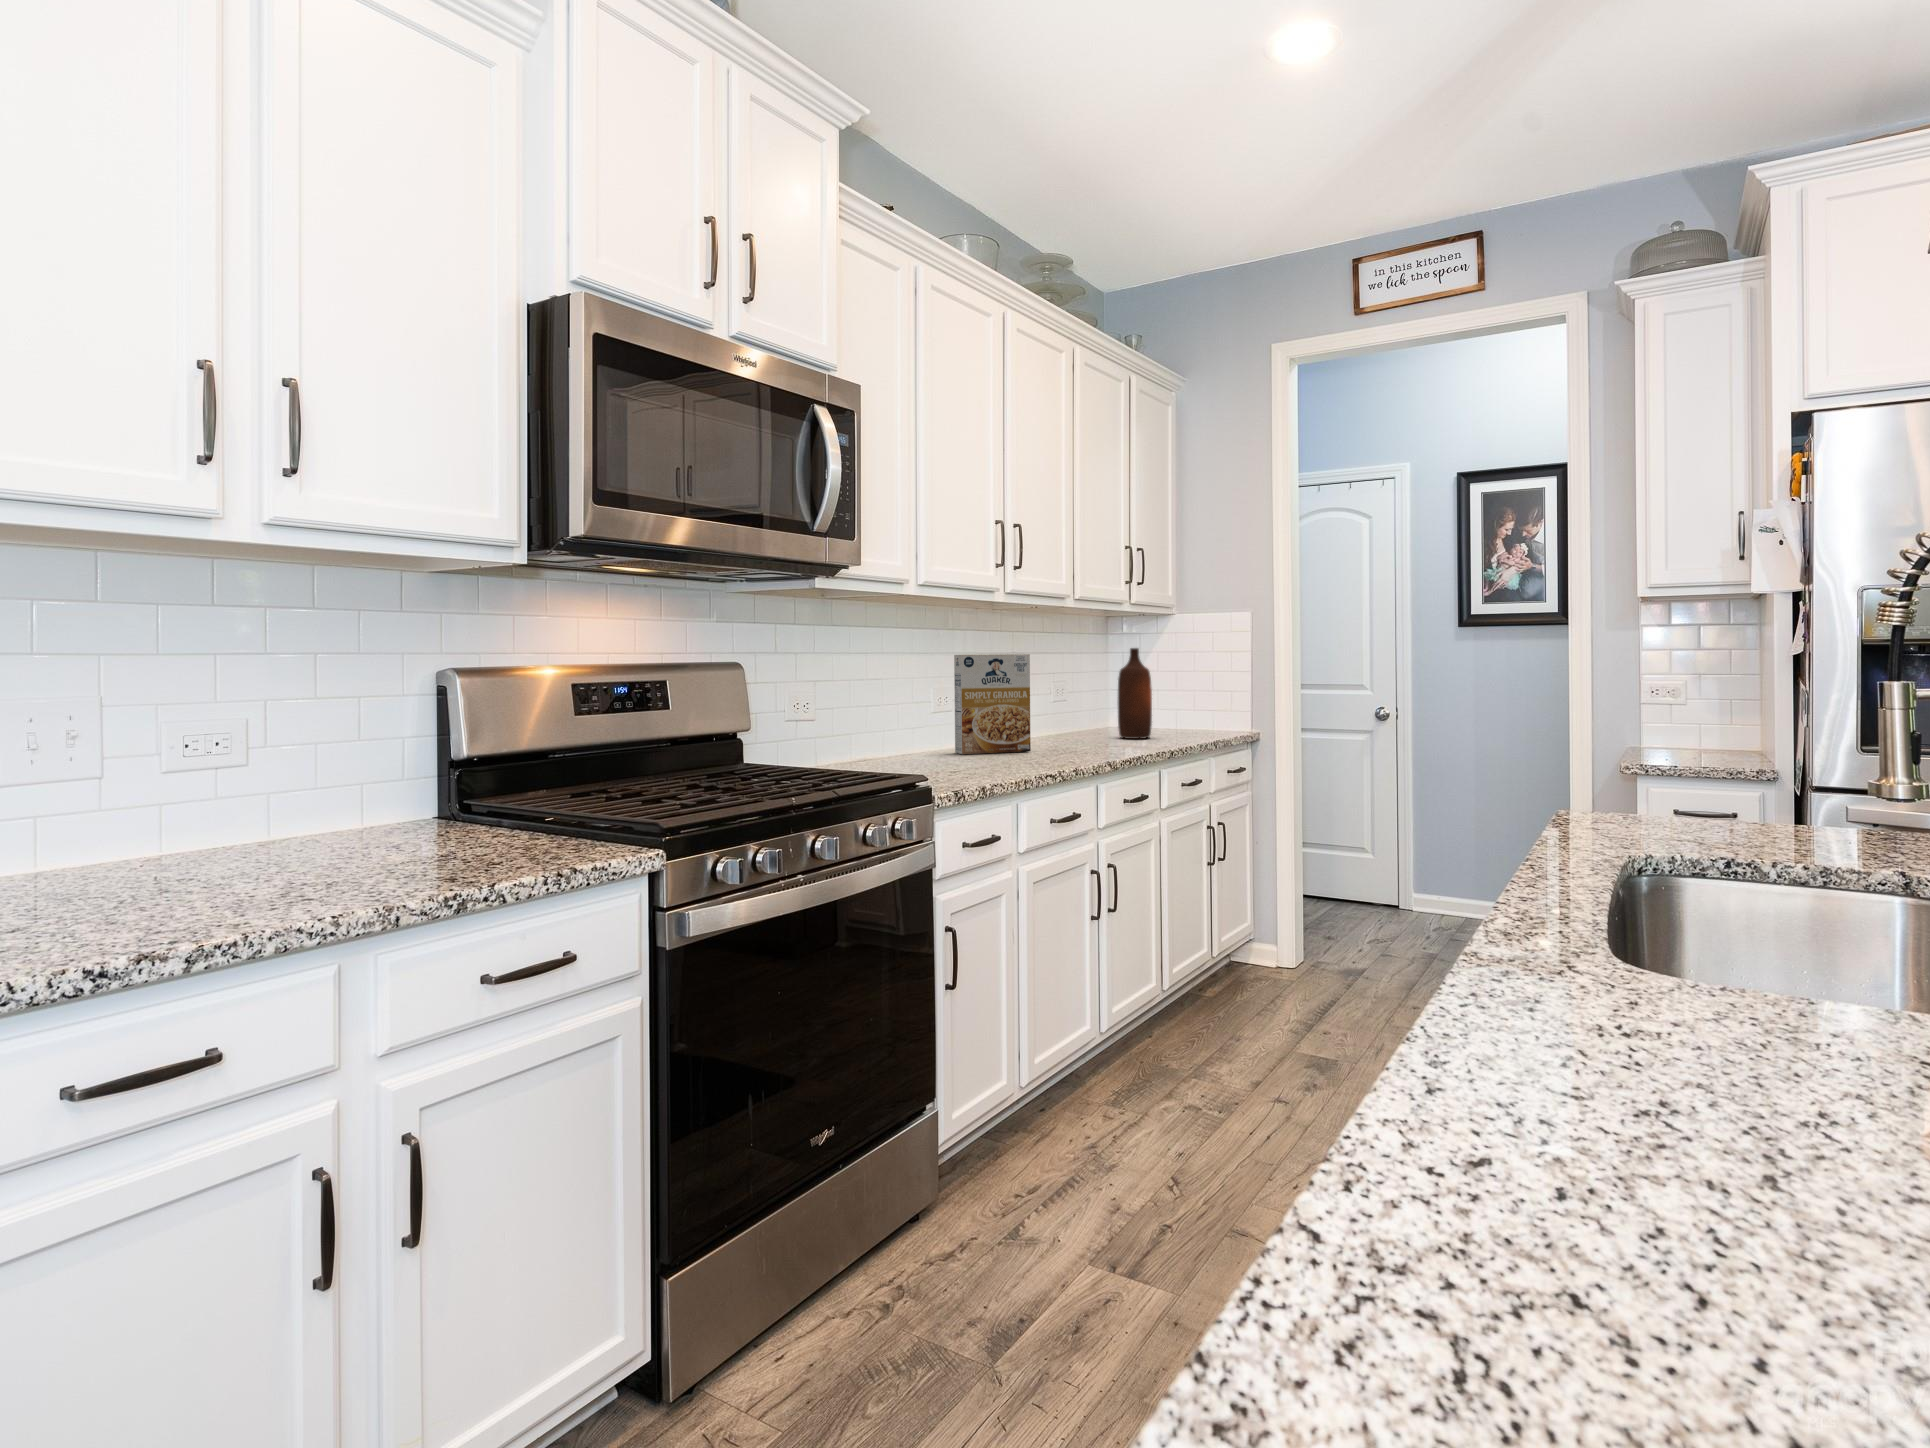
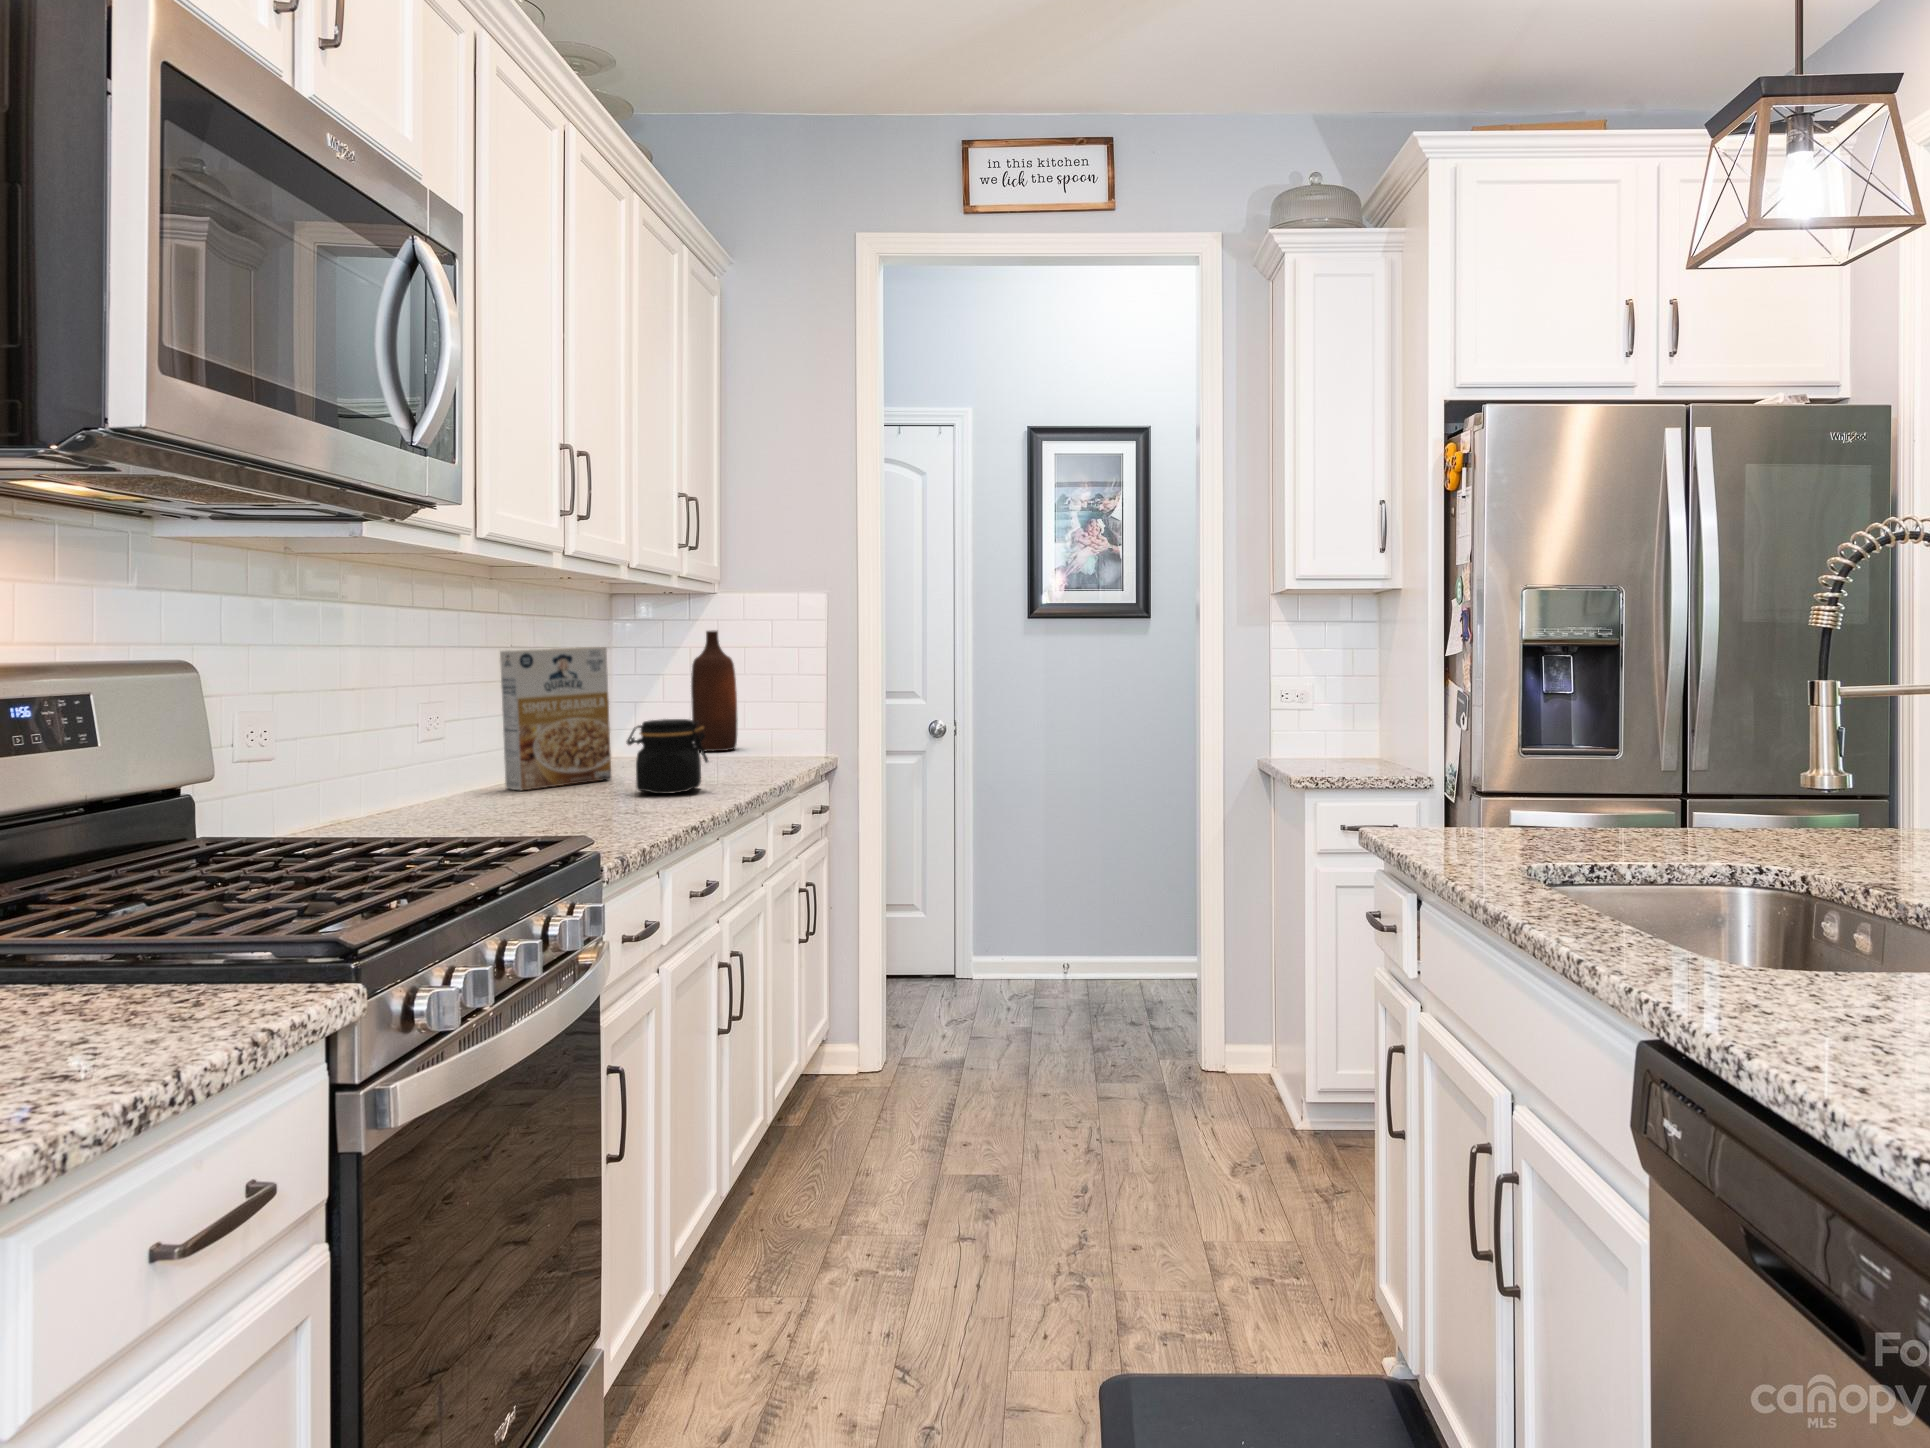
jar: none [1026,707,1084,761] -> present [627,719,708,794]

